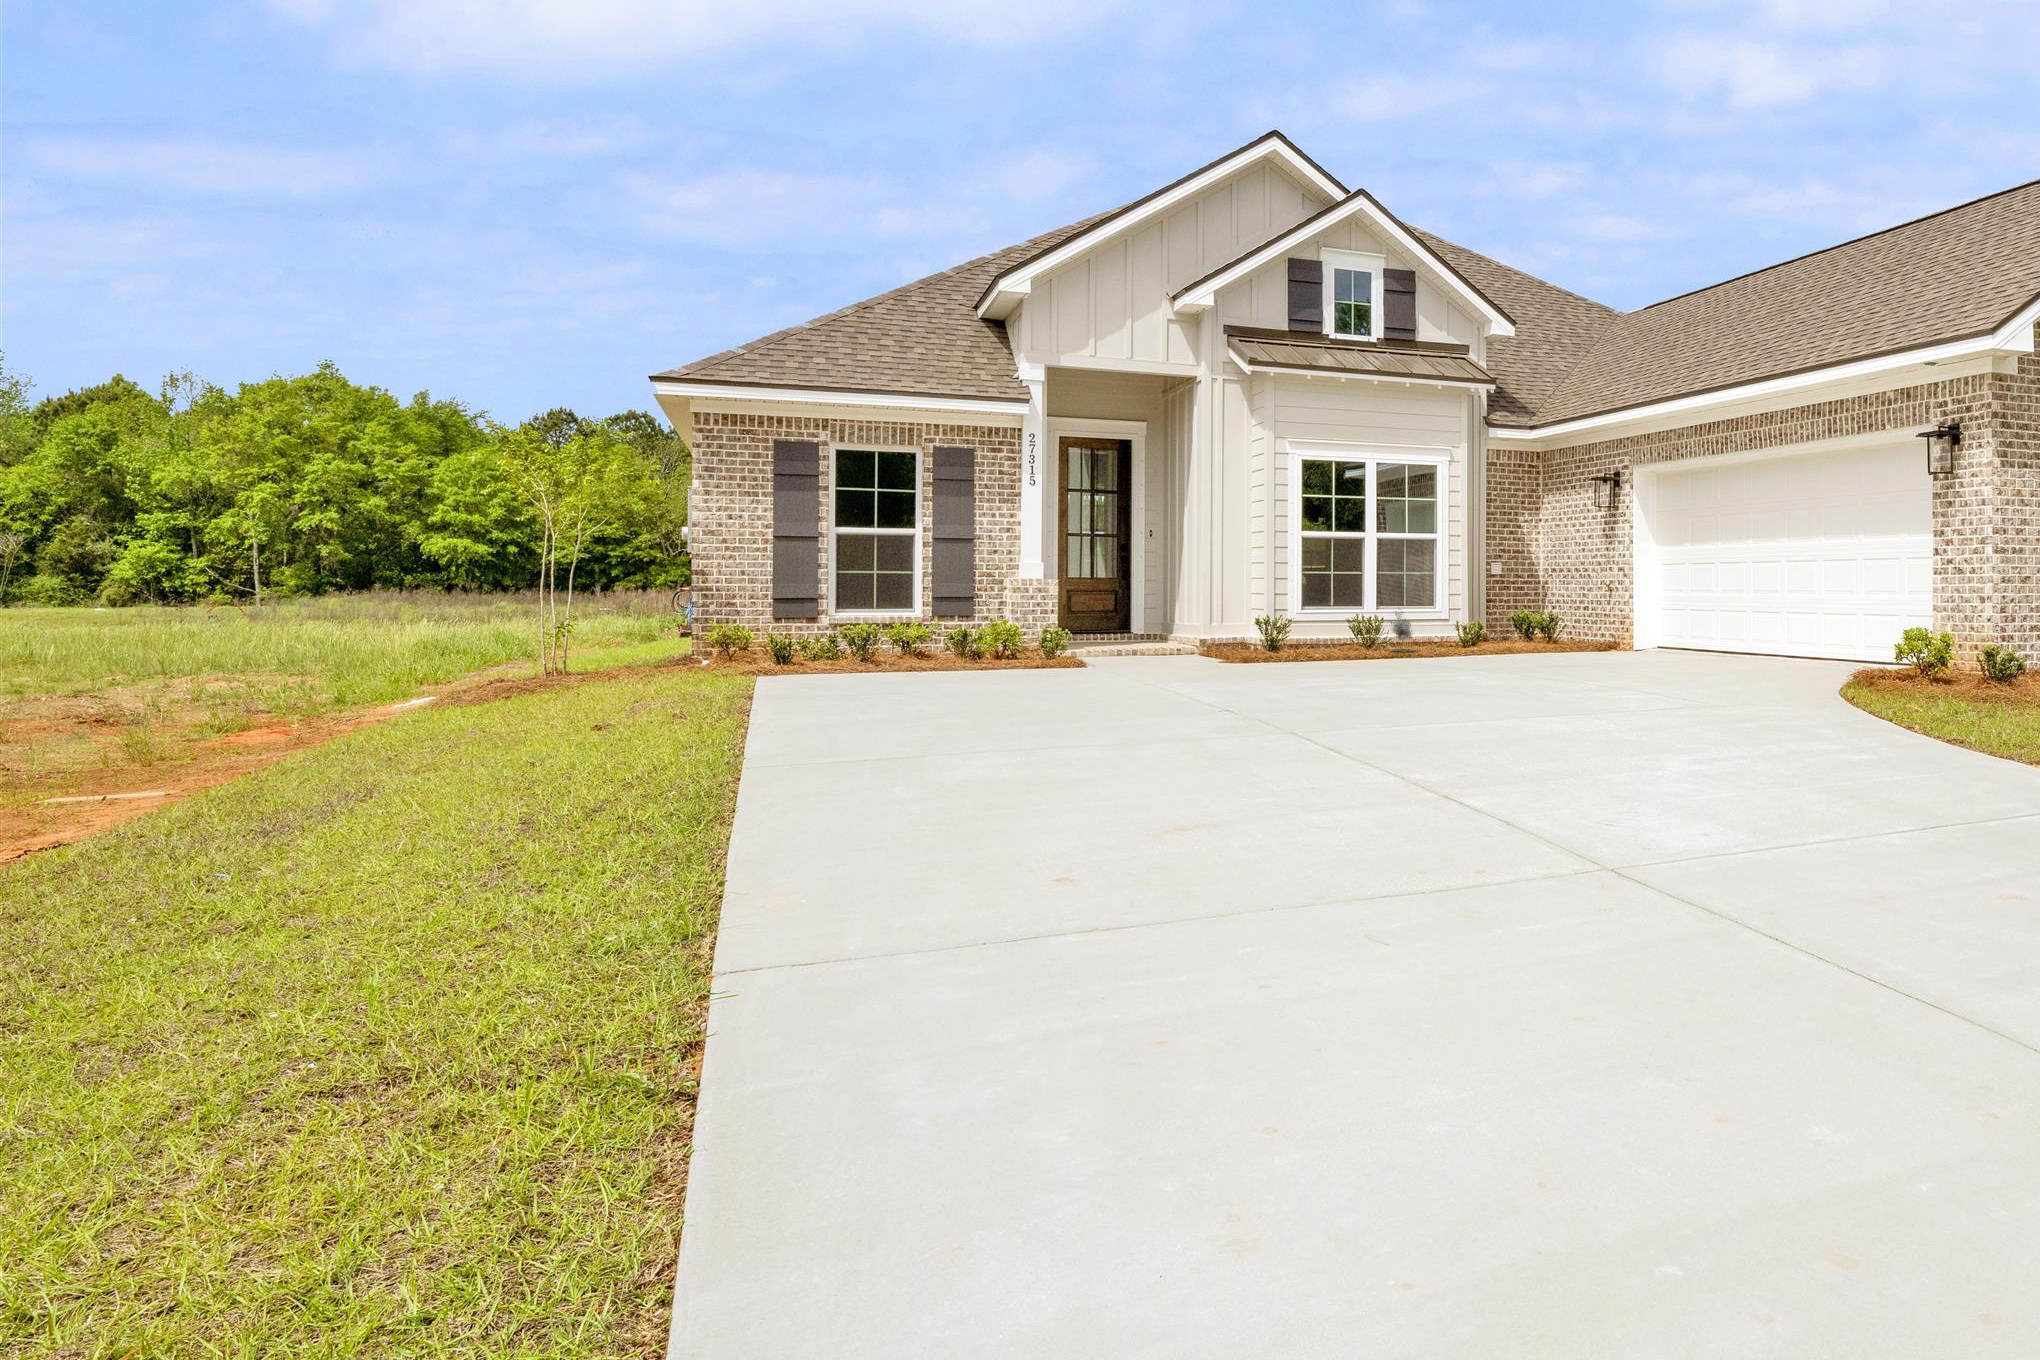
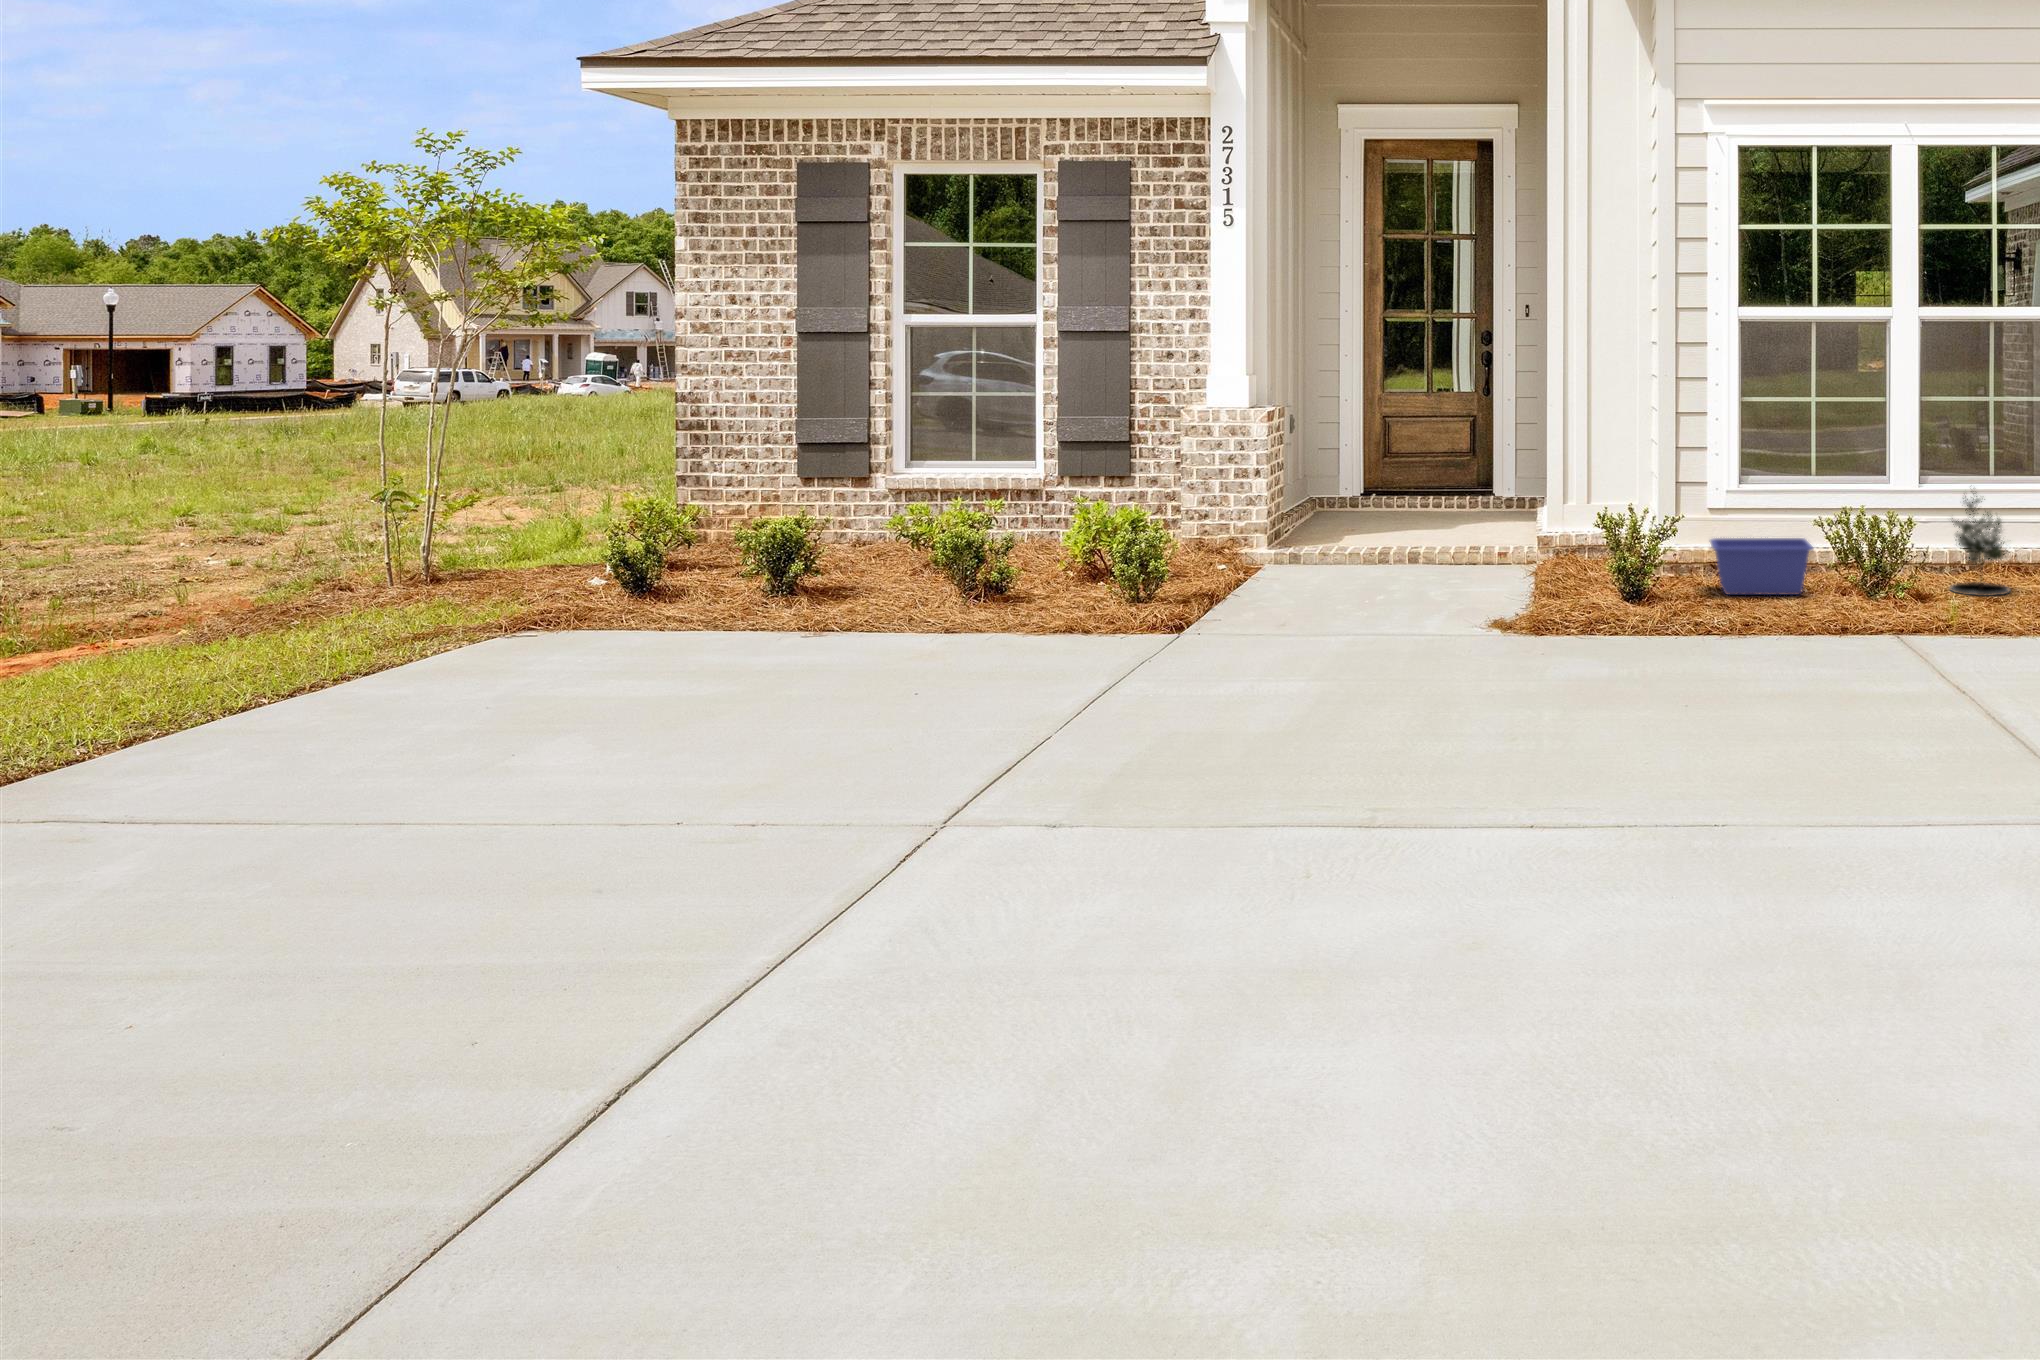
storage bin: none [1289,631,1338,655] -> present [1710,538,1813,595]

